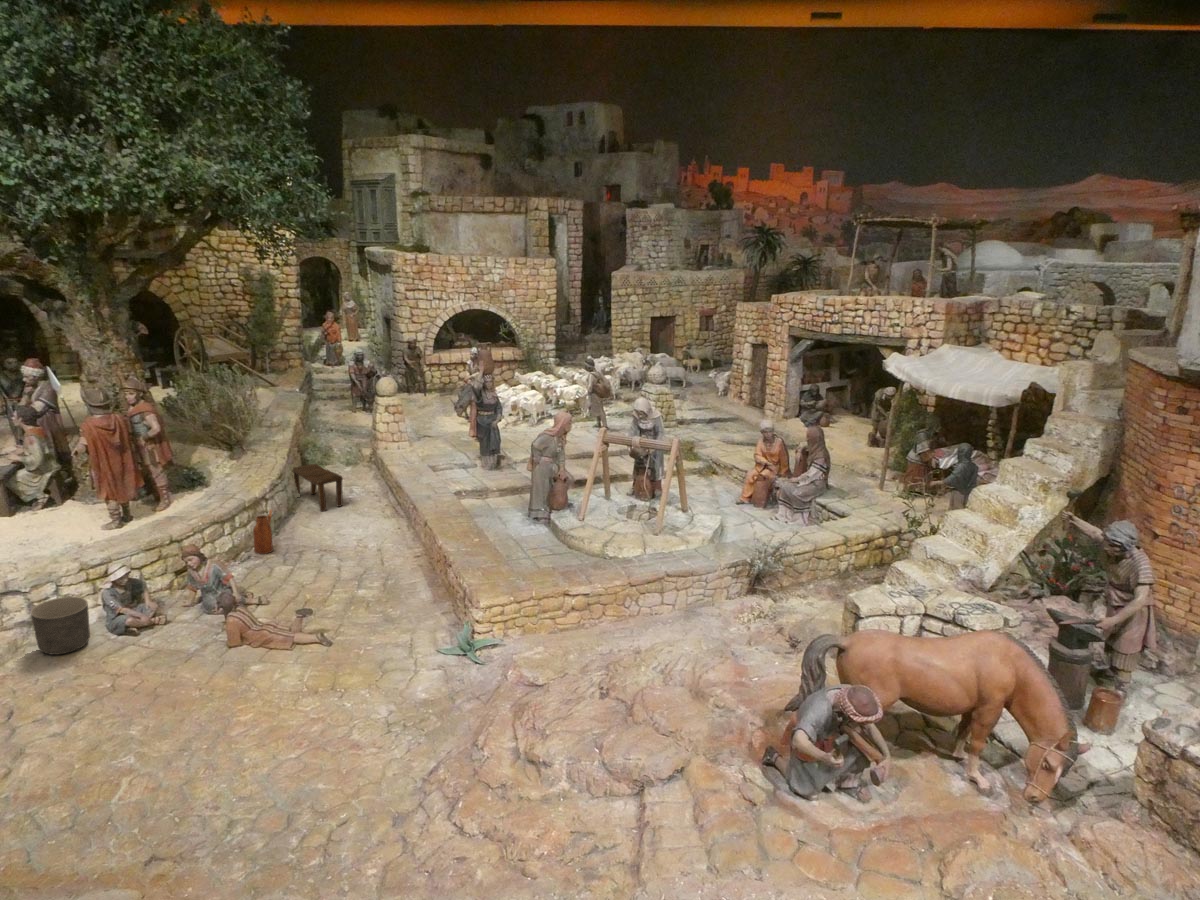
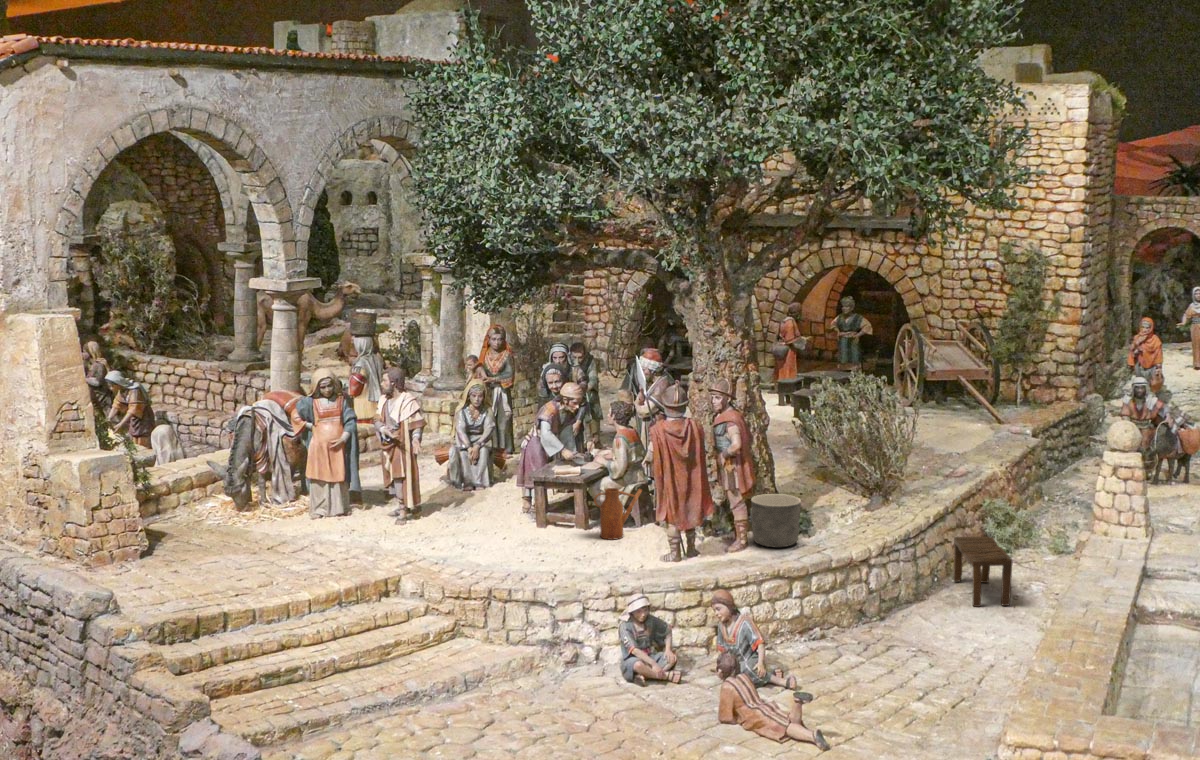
watering can: present [253,510,273,554] -> present [594,488,642,540]
planter: present [31,597,90,655] -> present [751,494,801,547]

